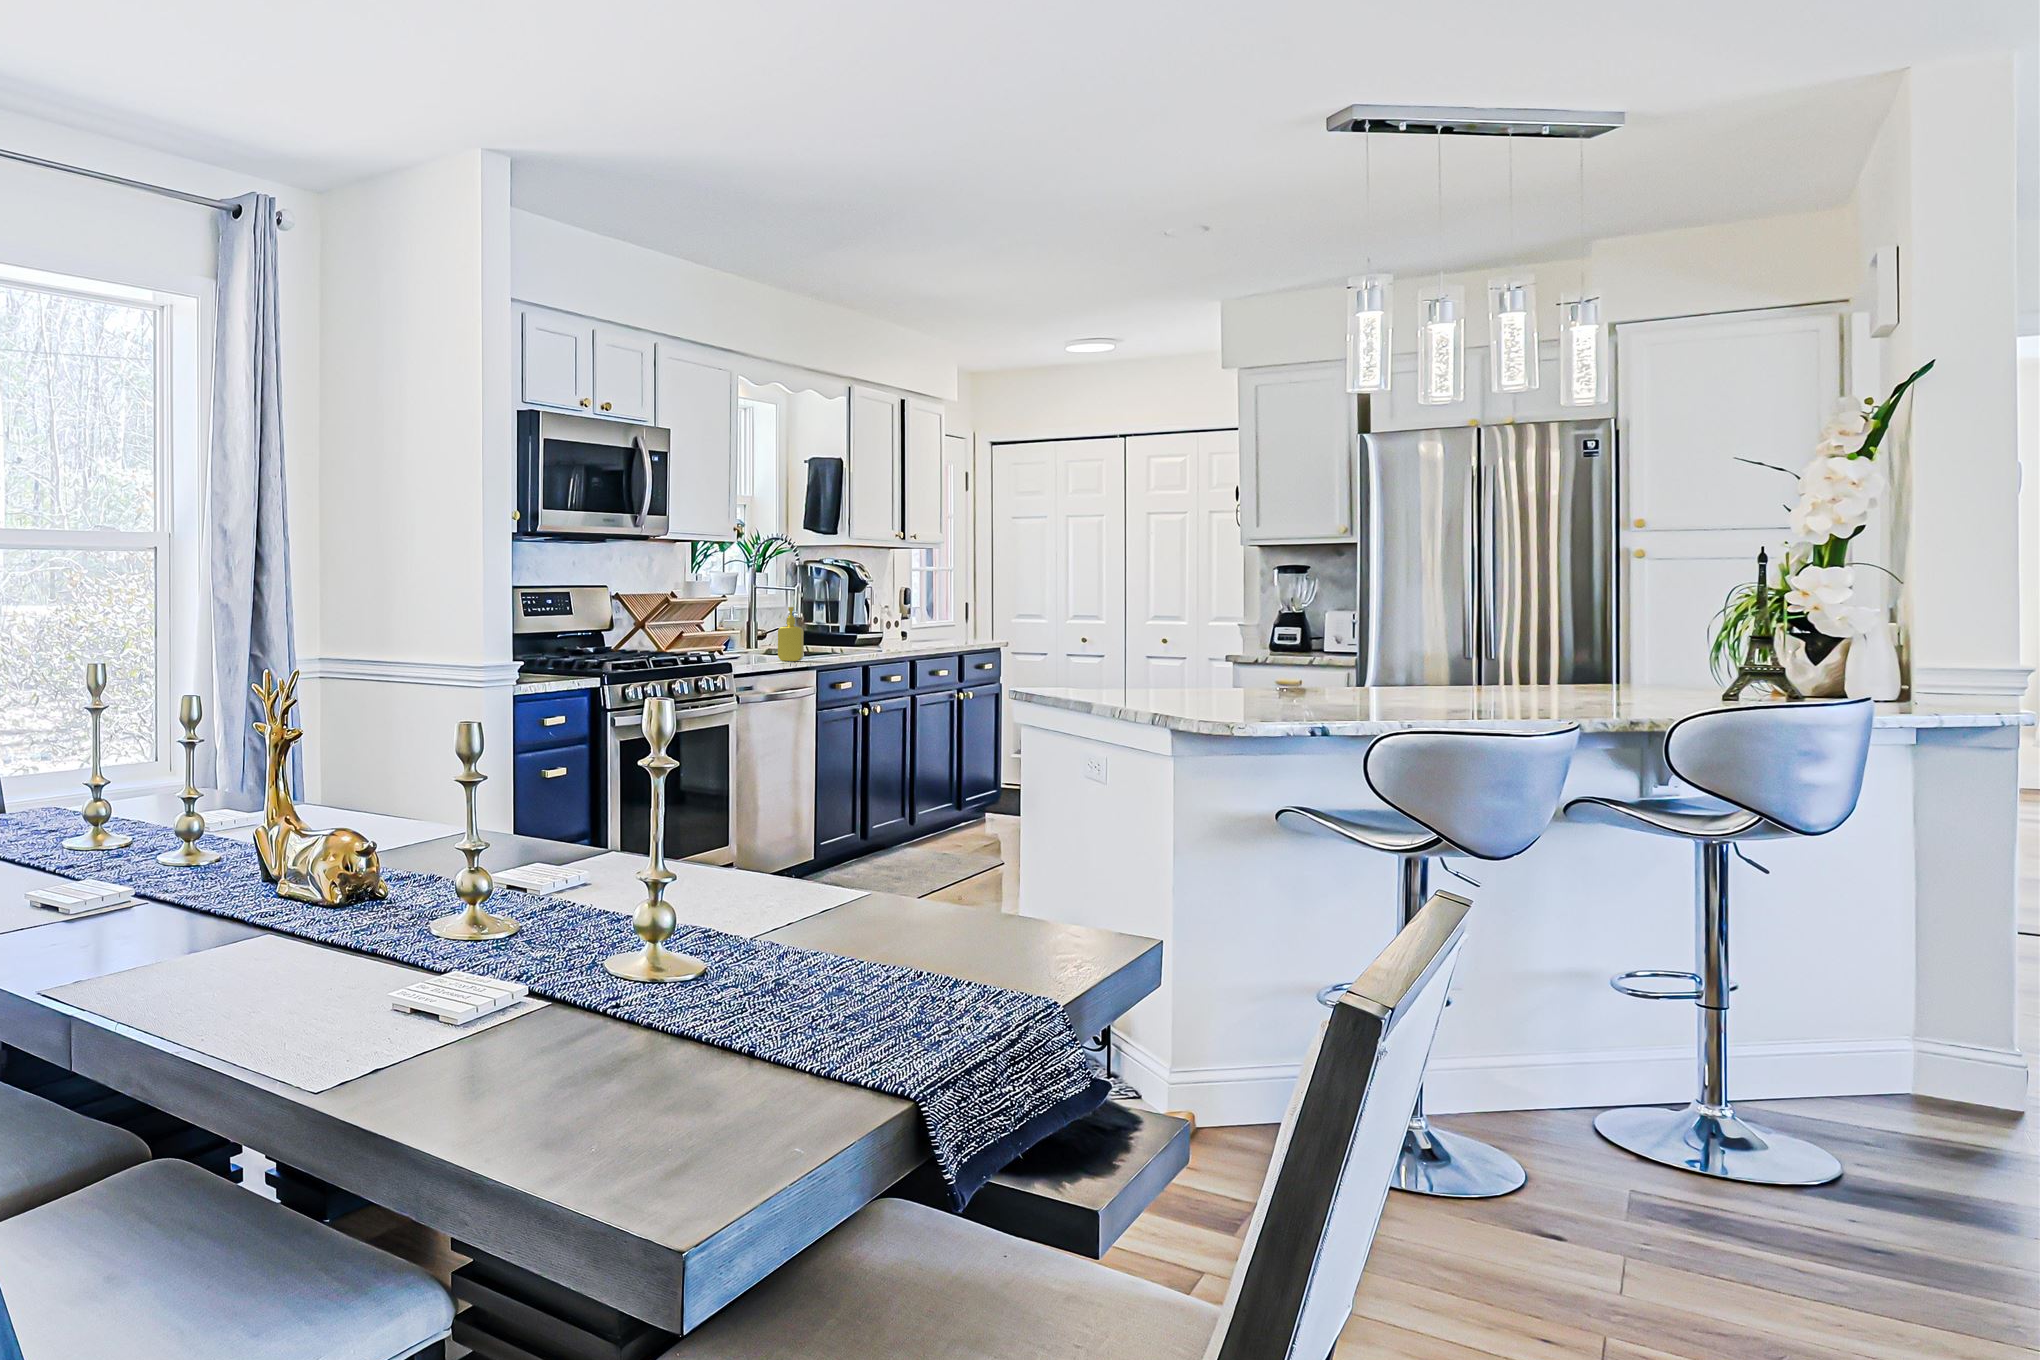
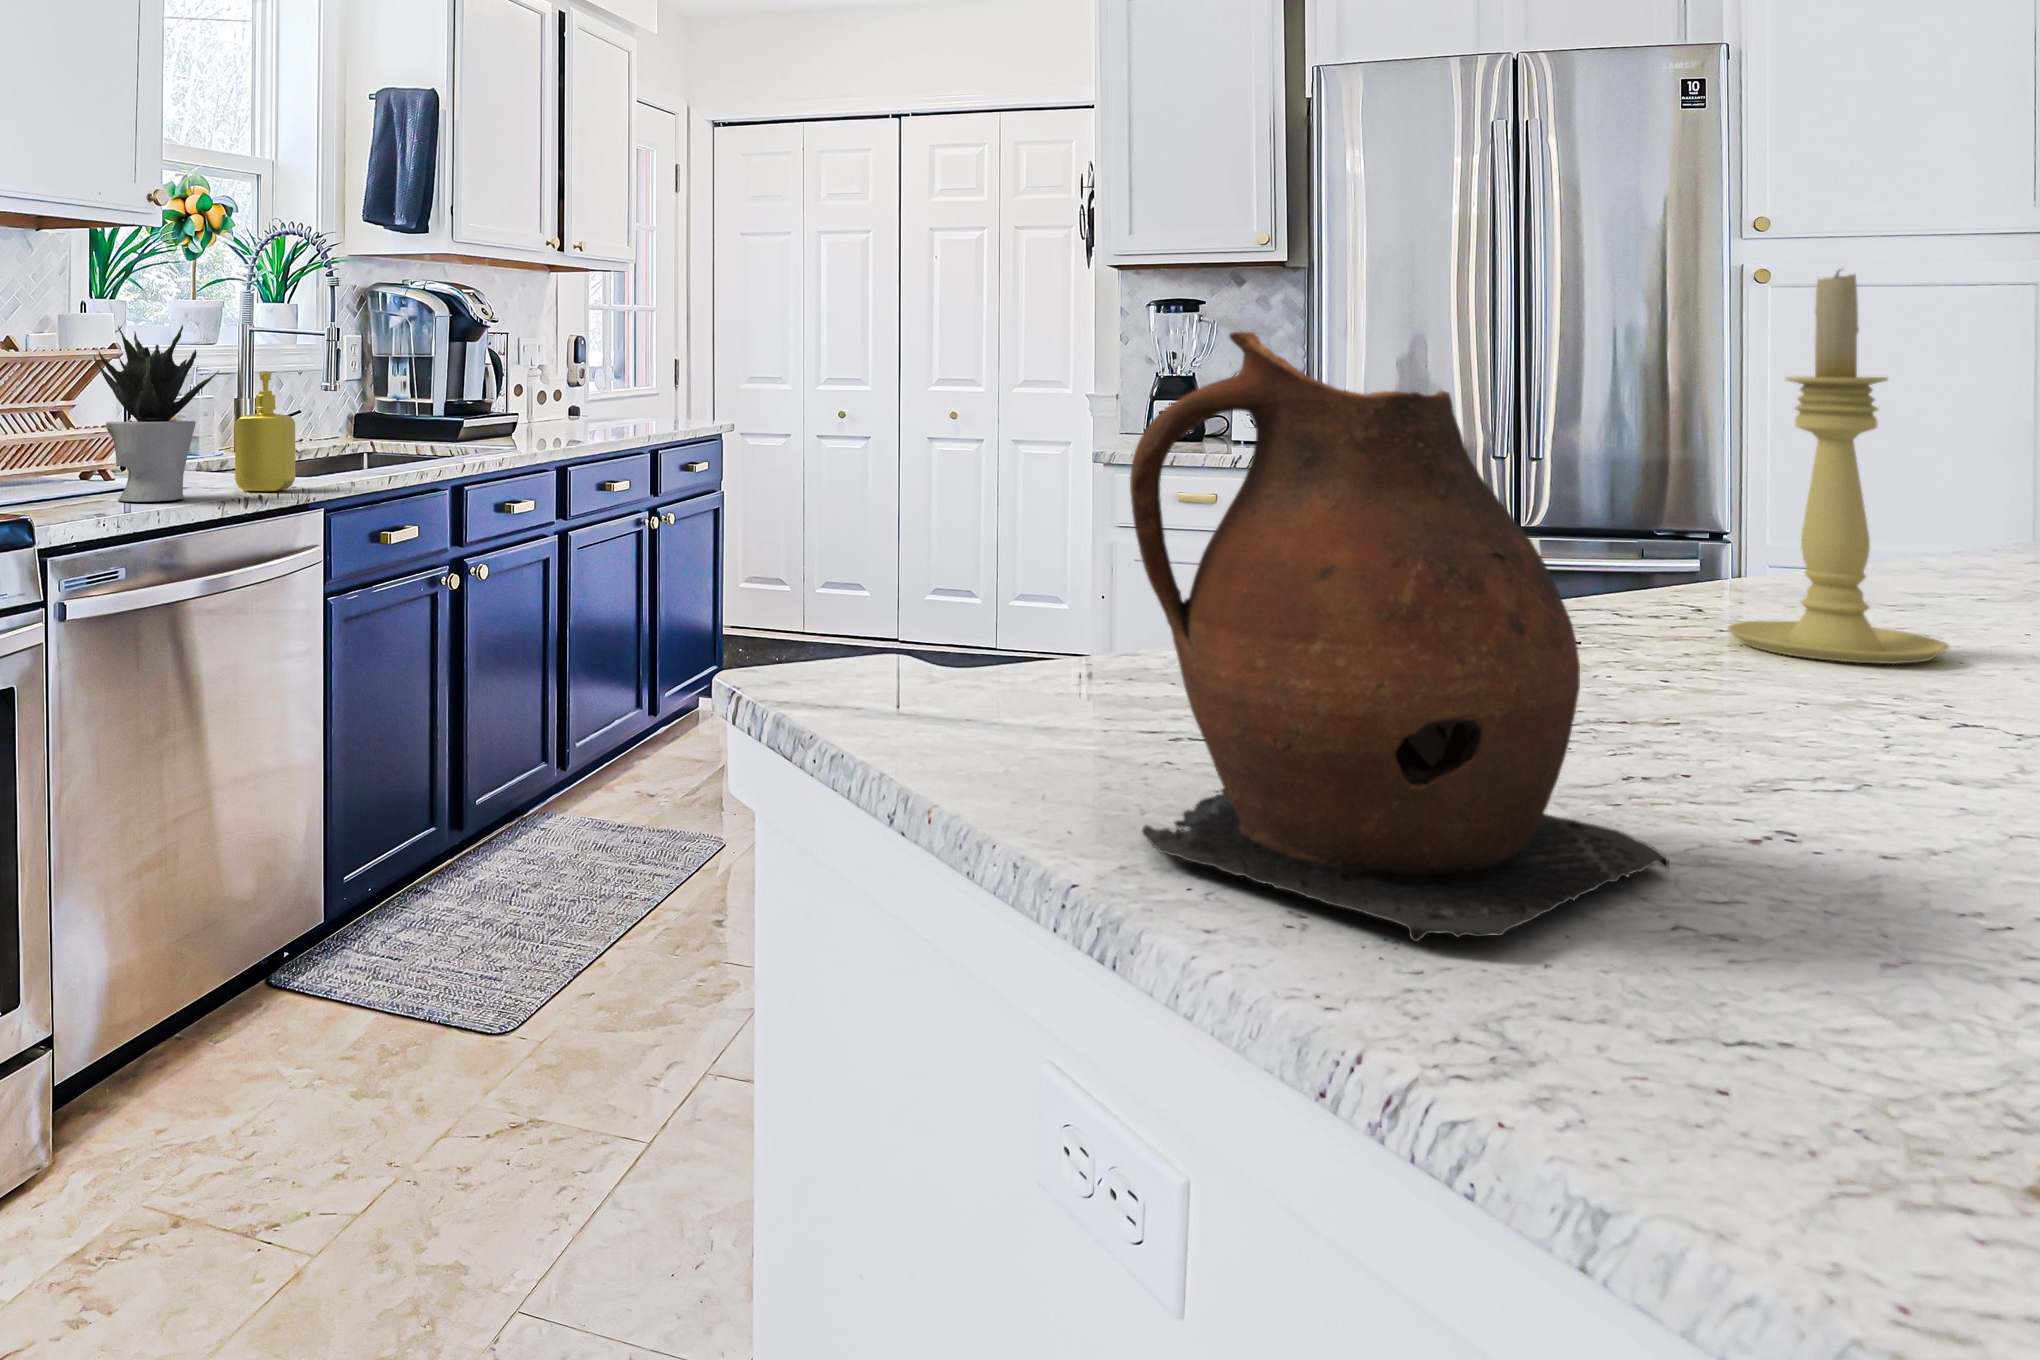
candle holder: none [1398,572,1474,706] -> present [1727,269,1950,664]
potted plant: none [723,586,774,662] -> present [94,325,219,502]
ceramic pitcher: none [1131,596,1256,714] -> present [1130,332,1669,942]

